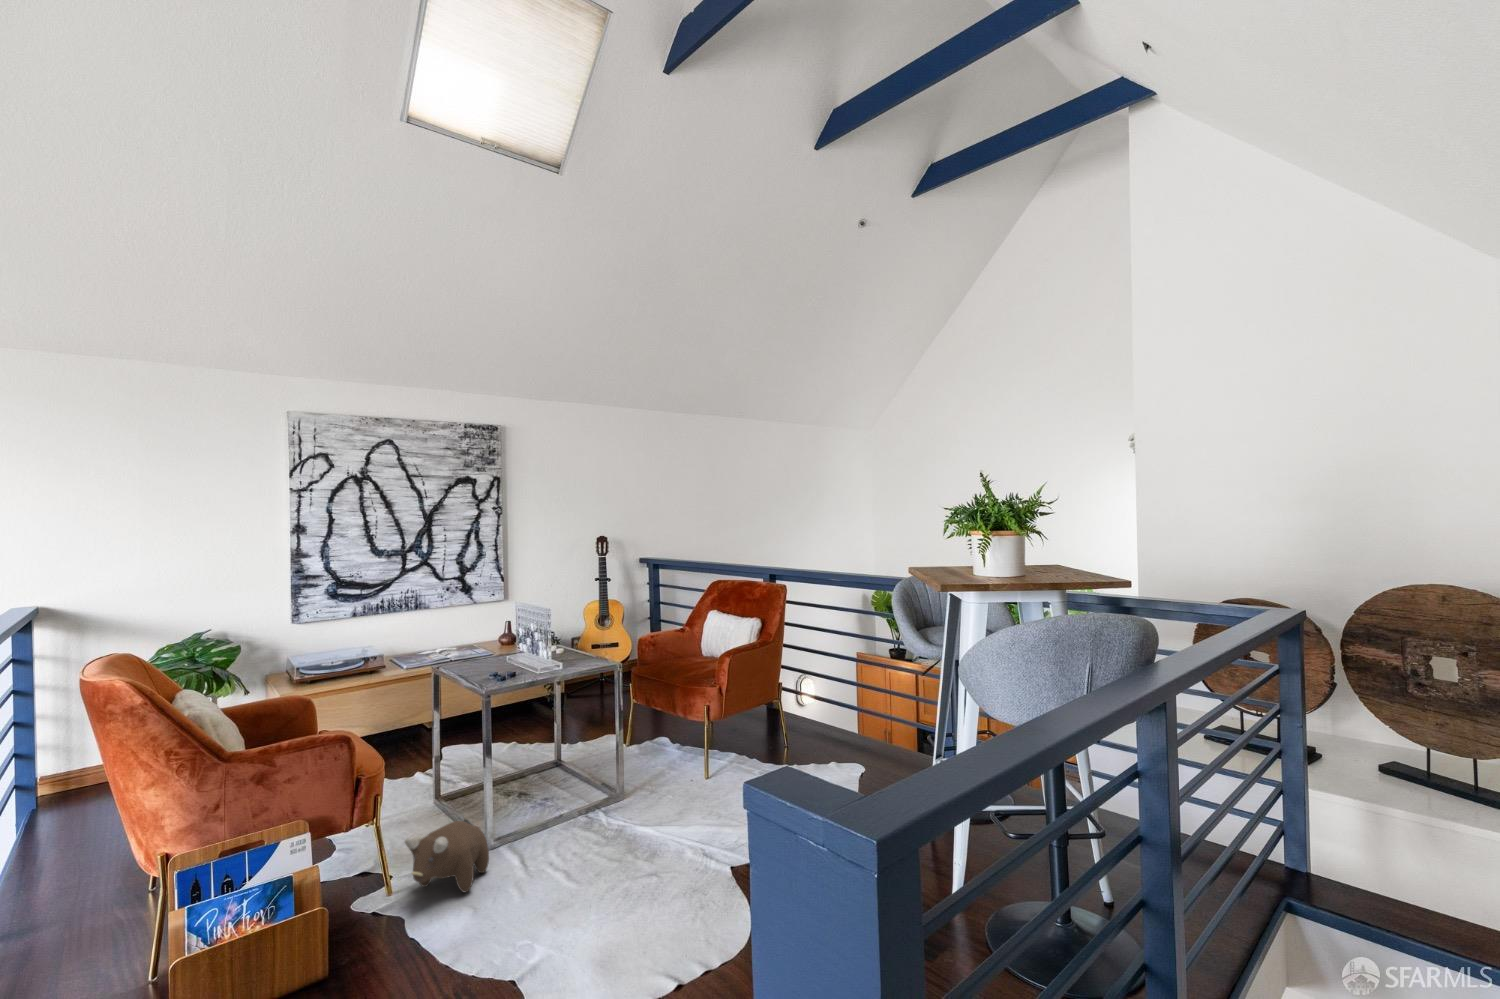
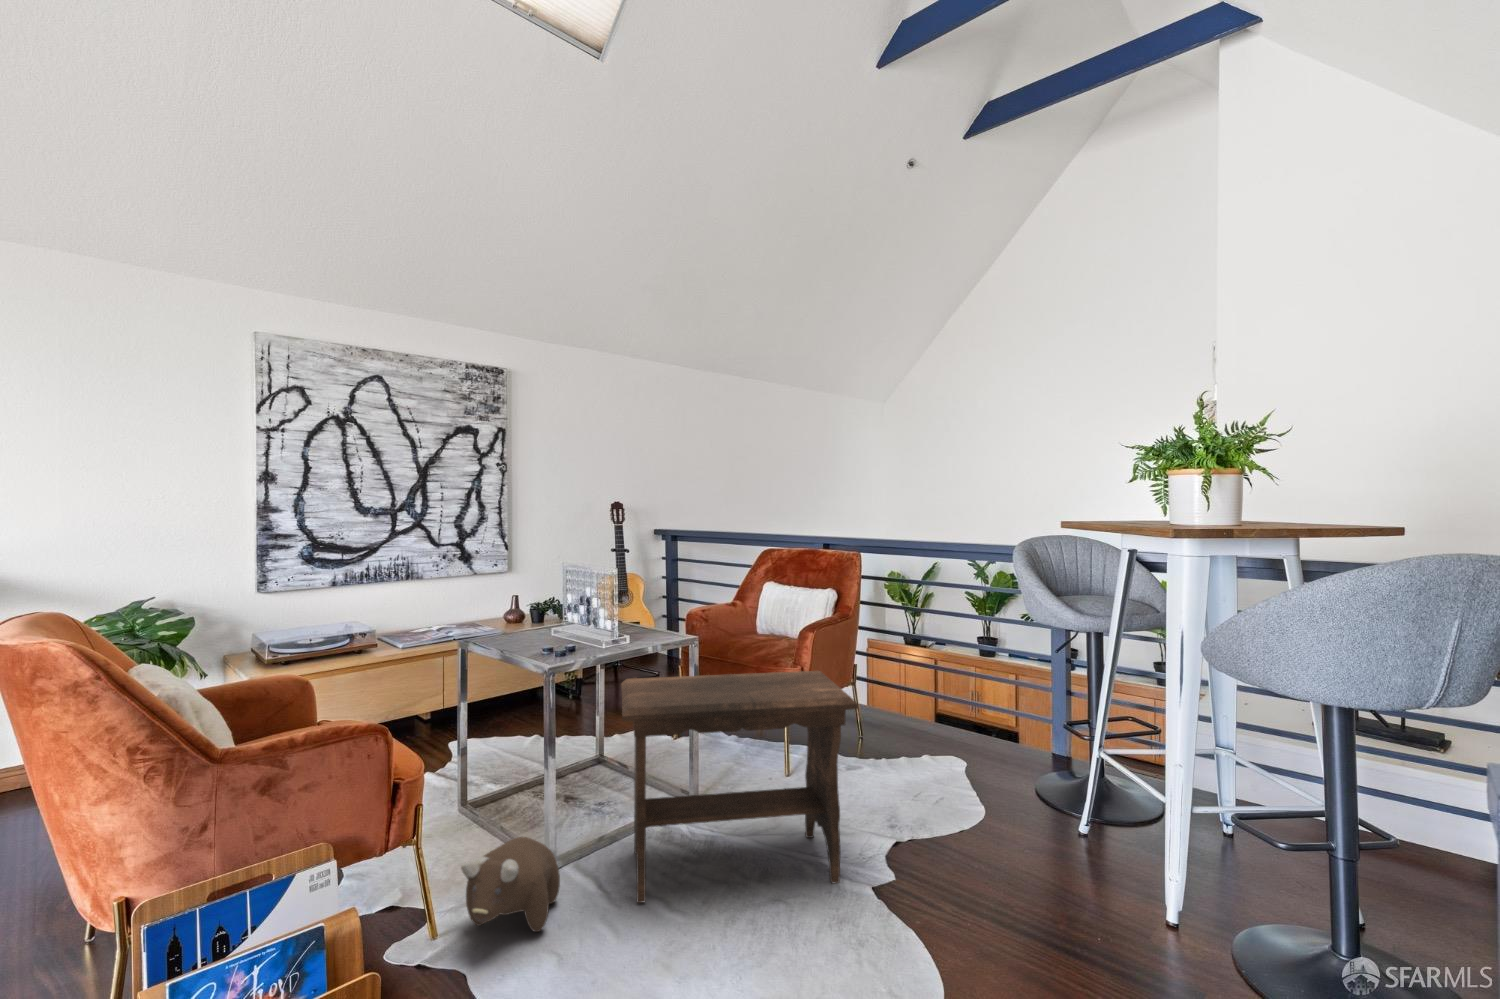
footstool: none [530,693,718,874] -> present [621,671,858,903]

